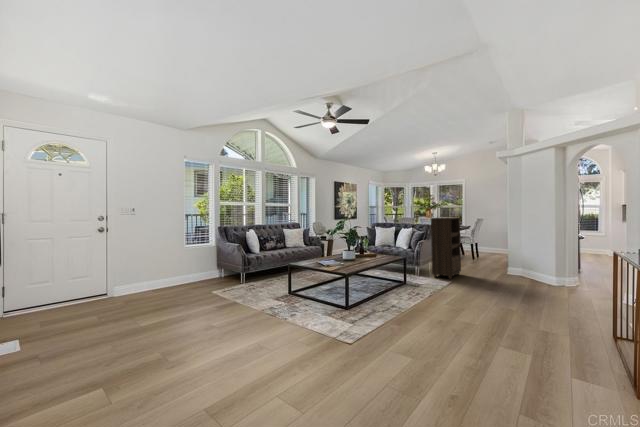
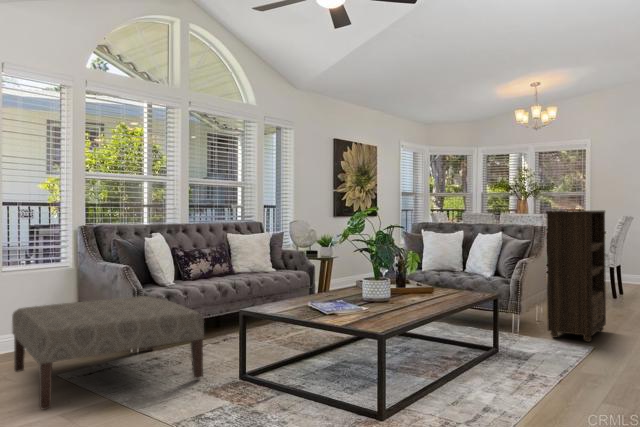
ottoman: none [191,258,273,306] -> present [12,296,204,410]

